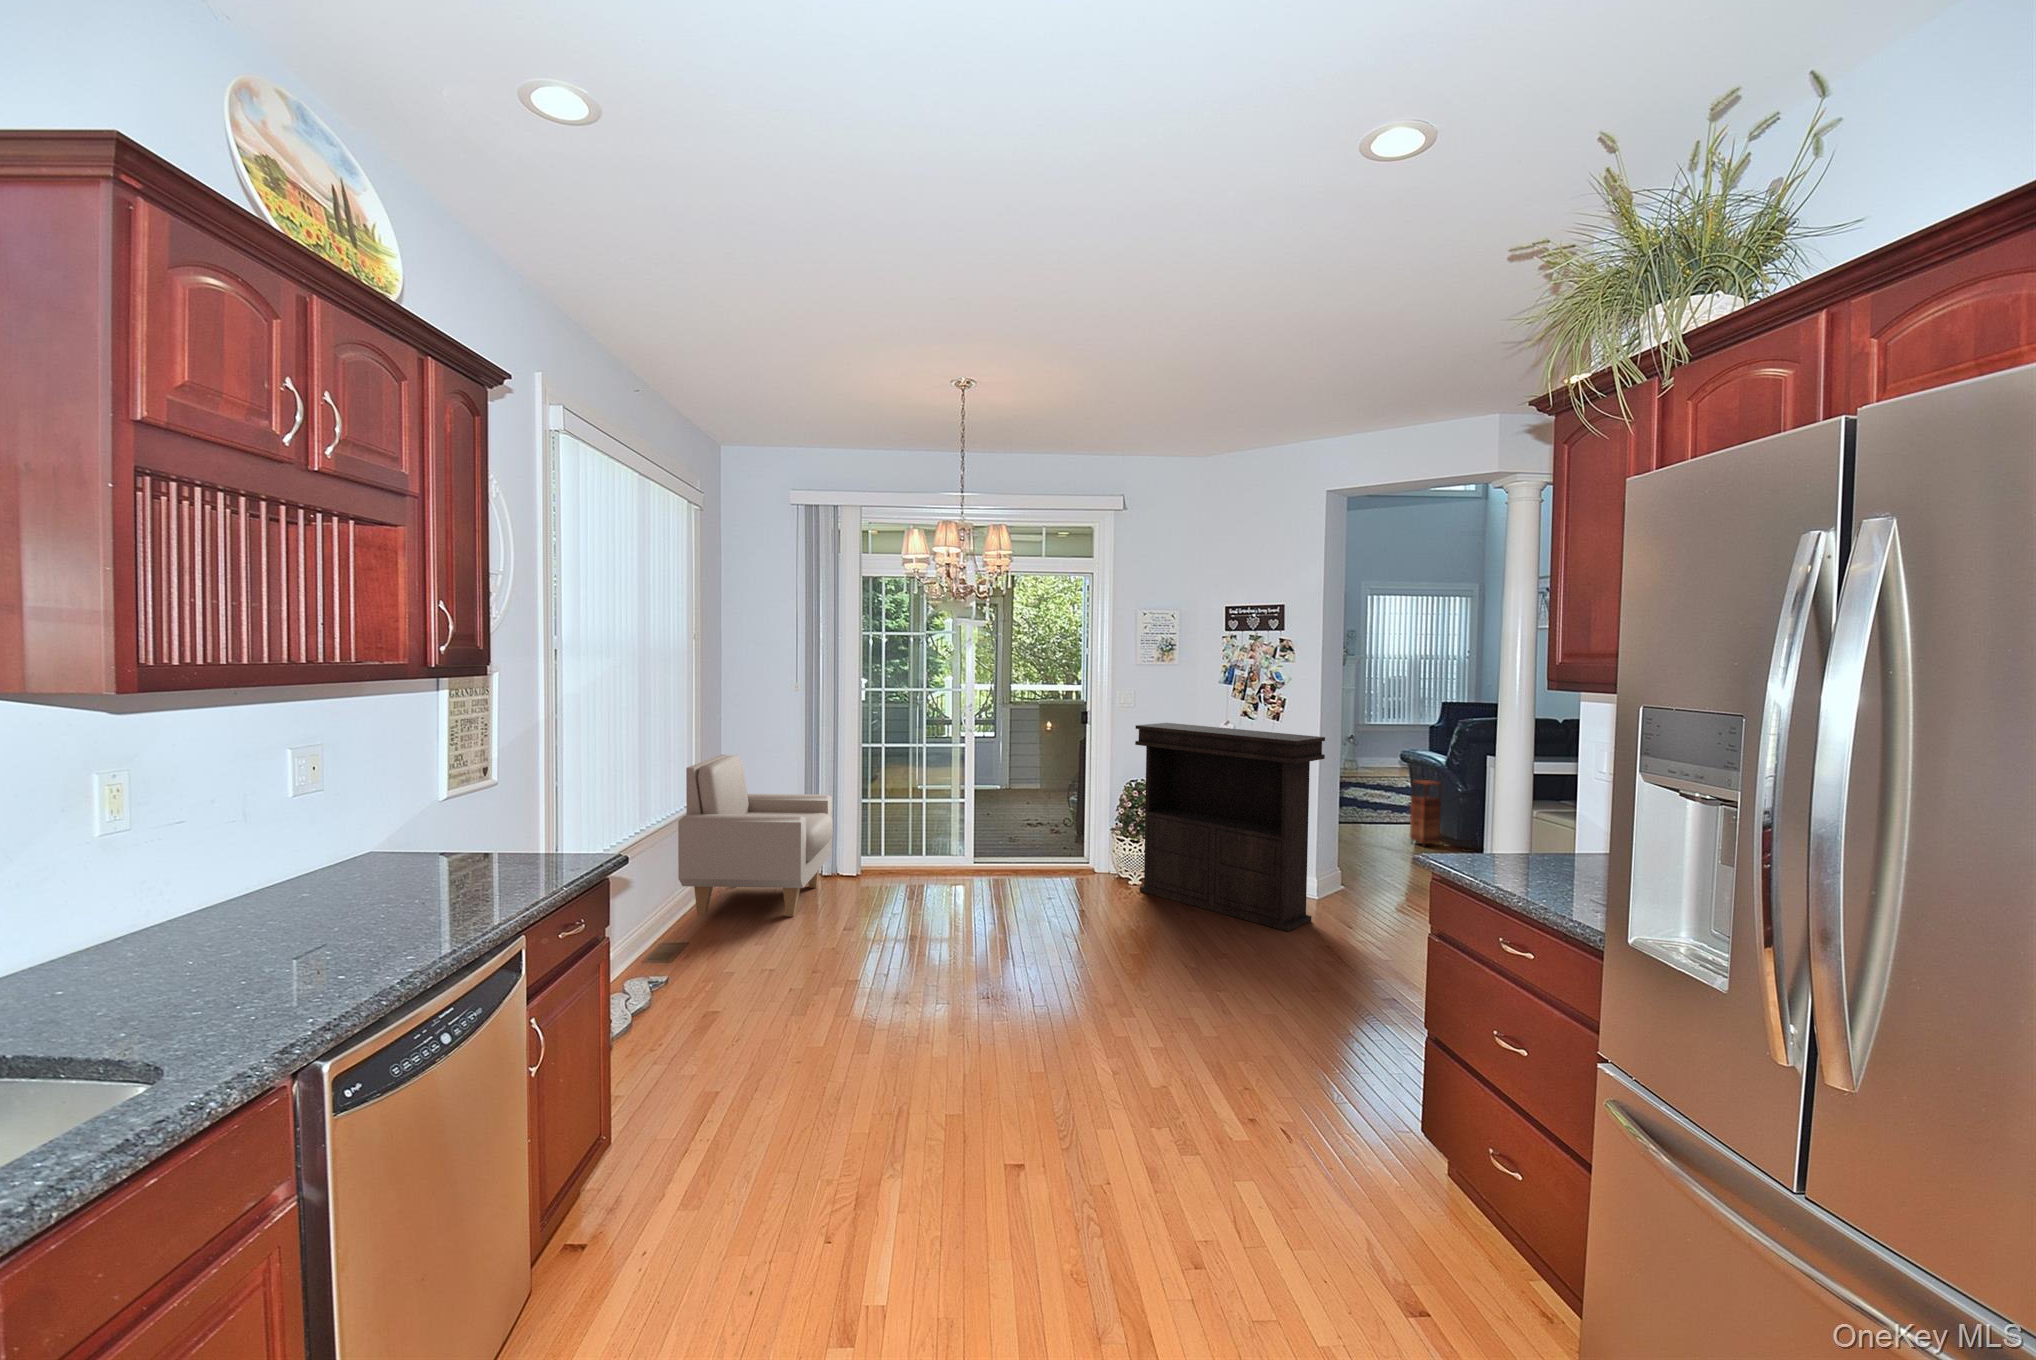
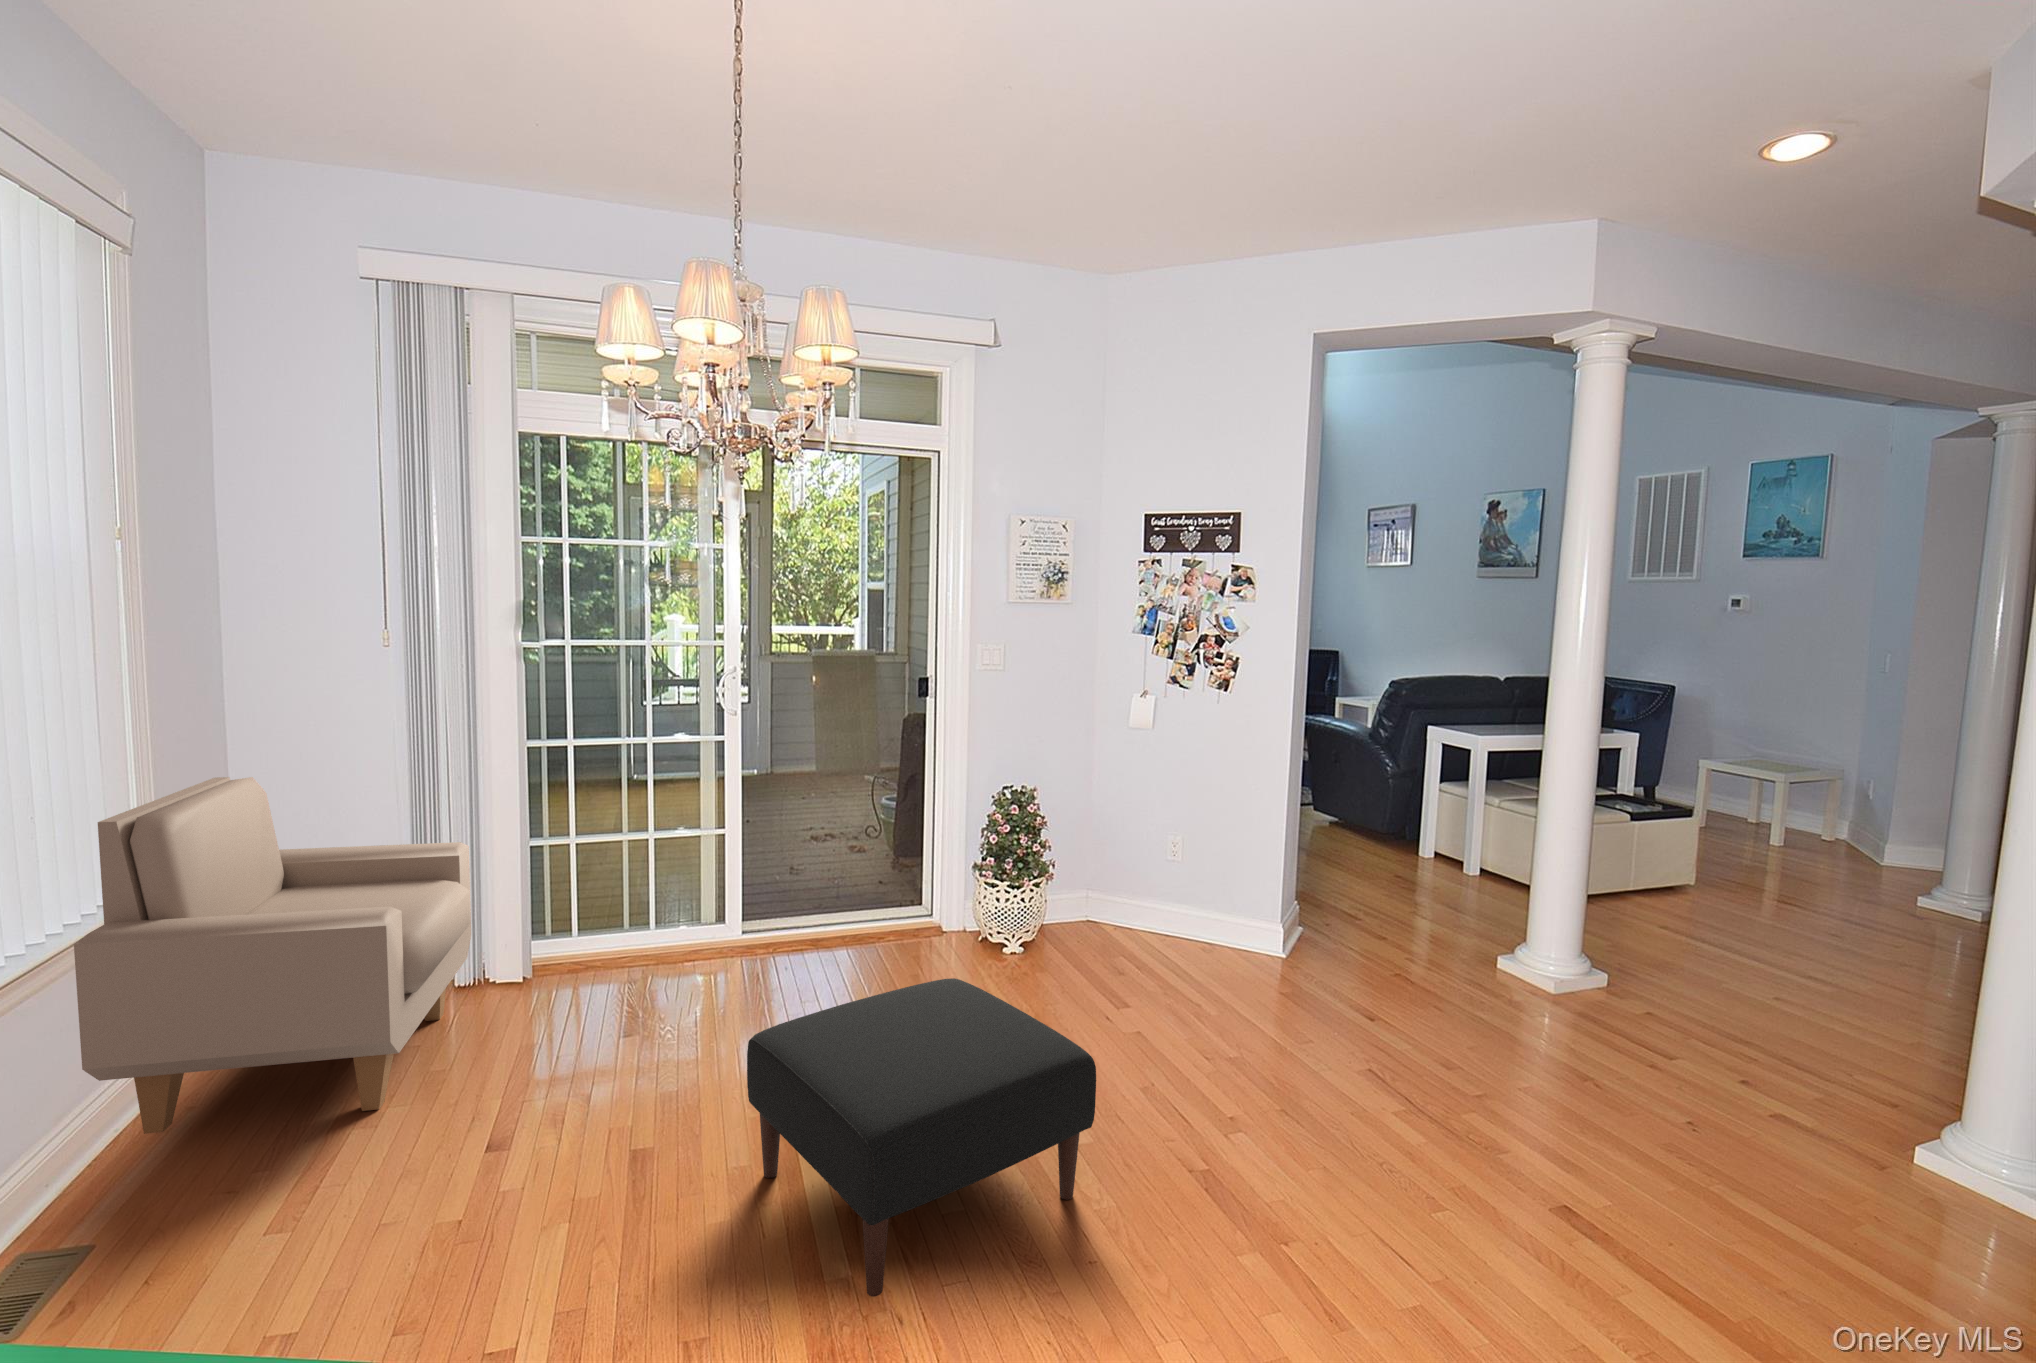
console table: present [1135,723,1325,931] -> none [1021,695,1336,1037]
storage cabinet: present [1410,780,1441,846] -> none [1339,760,1381,850]
ottoman: none [962,870,1133,993] -> present [747,978,1096,1297]

